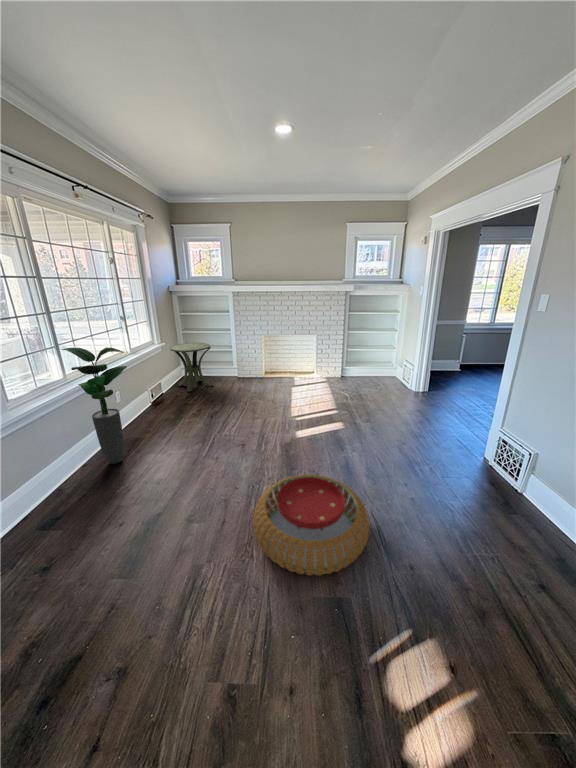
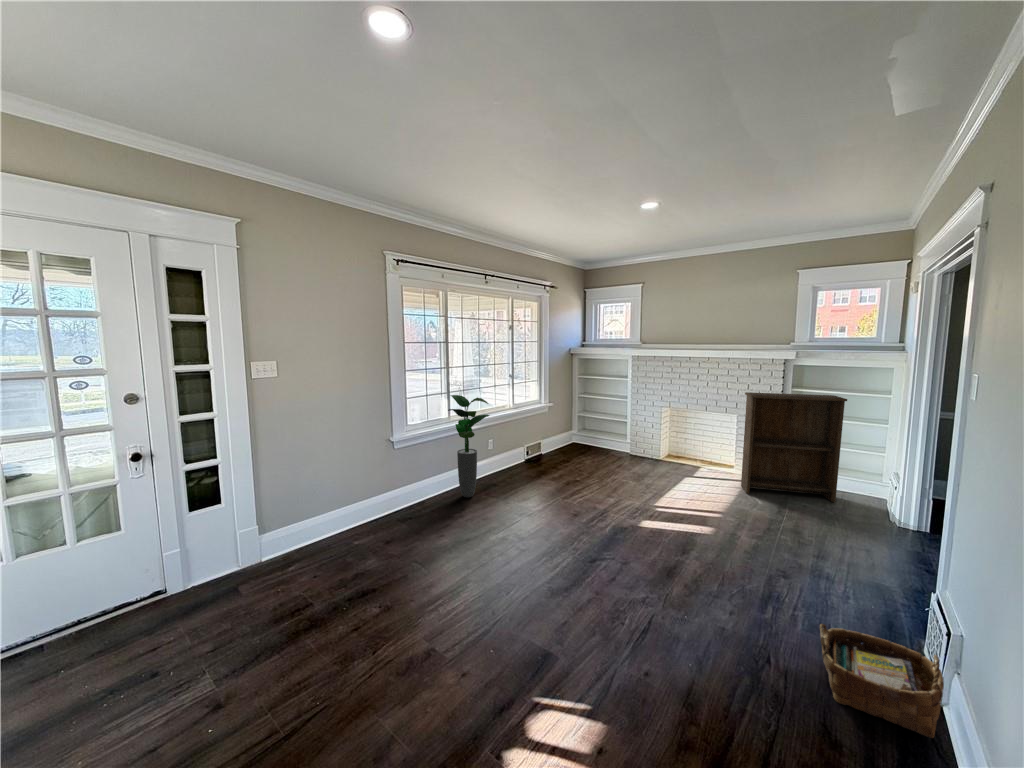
bookshelf: none [327,315,386,390] -> present [741,392,847,502]
side table: present [170,343,212,391] -> none [556,407,598,458]
woven basket: none [472,466,545,516] -> present [820,624,944,738]
pouf: present [253,474,369,576] -> none [513,544,633,636]

